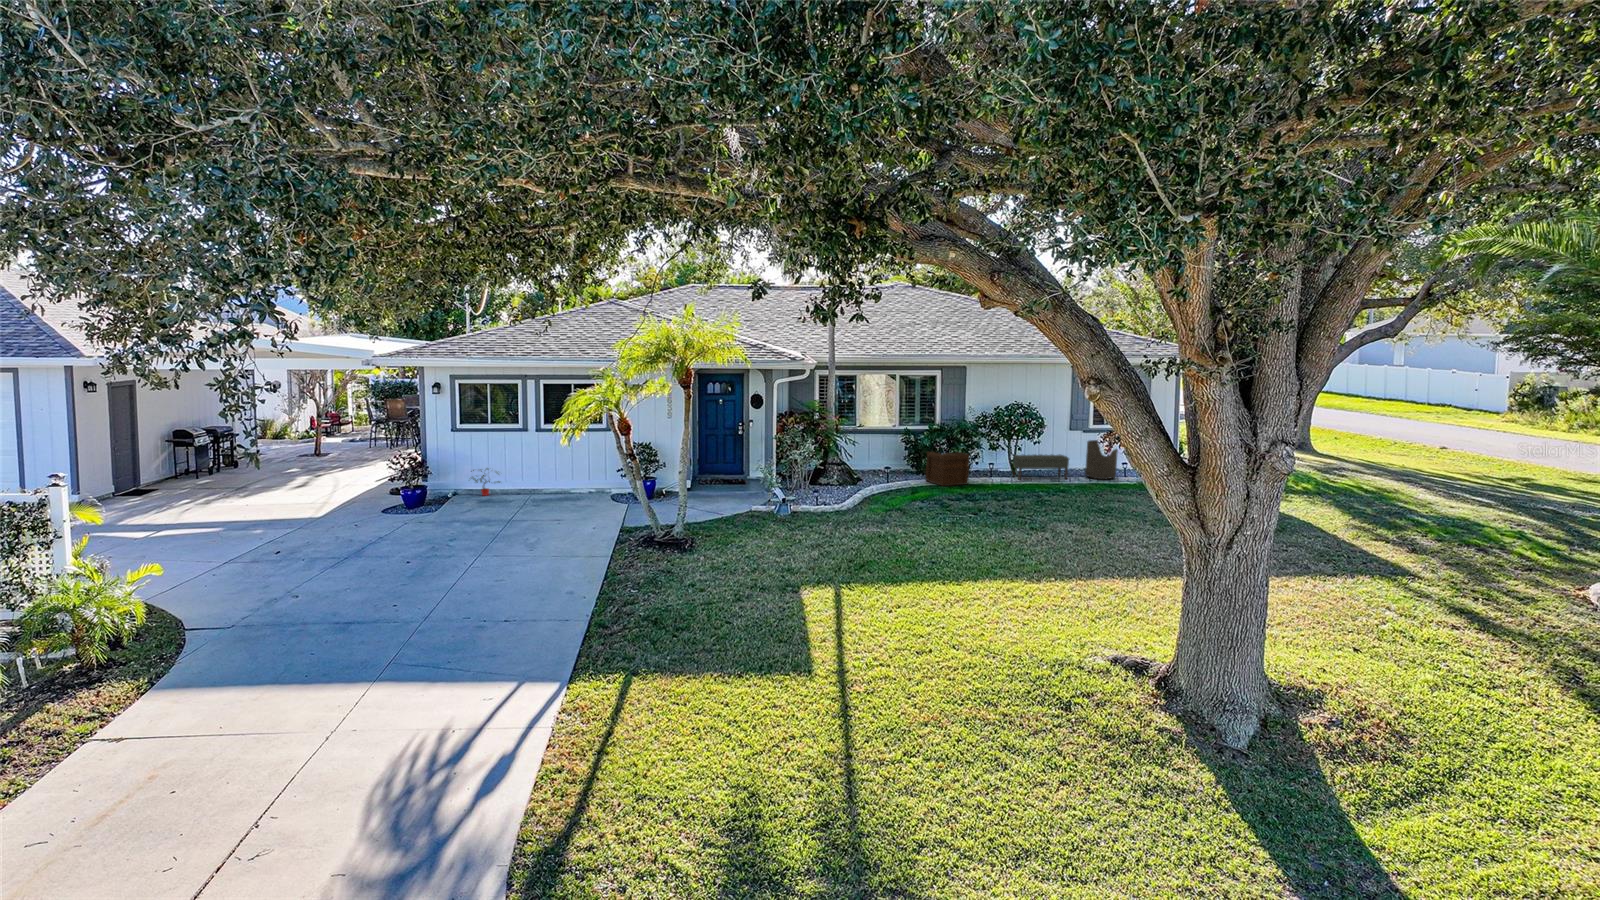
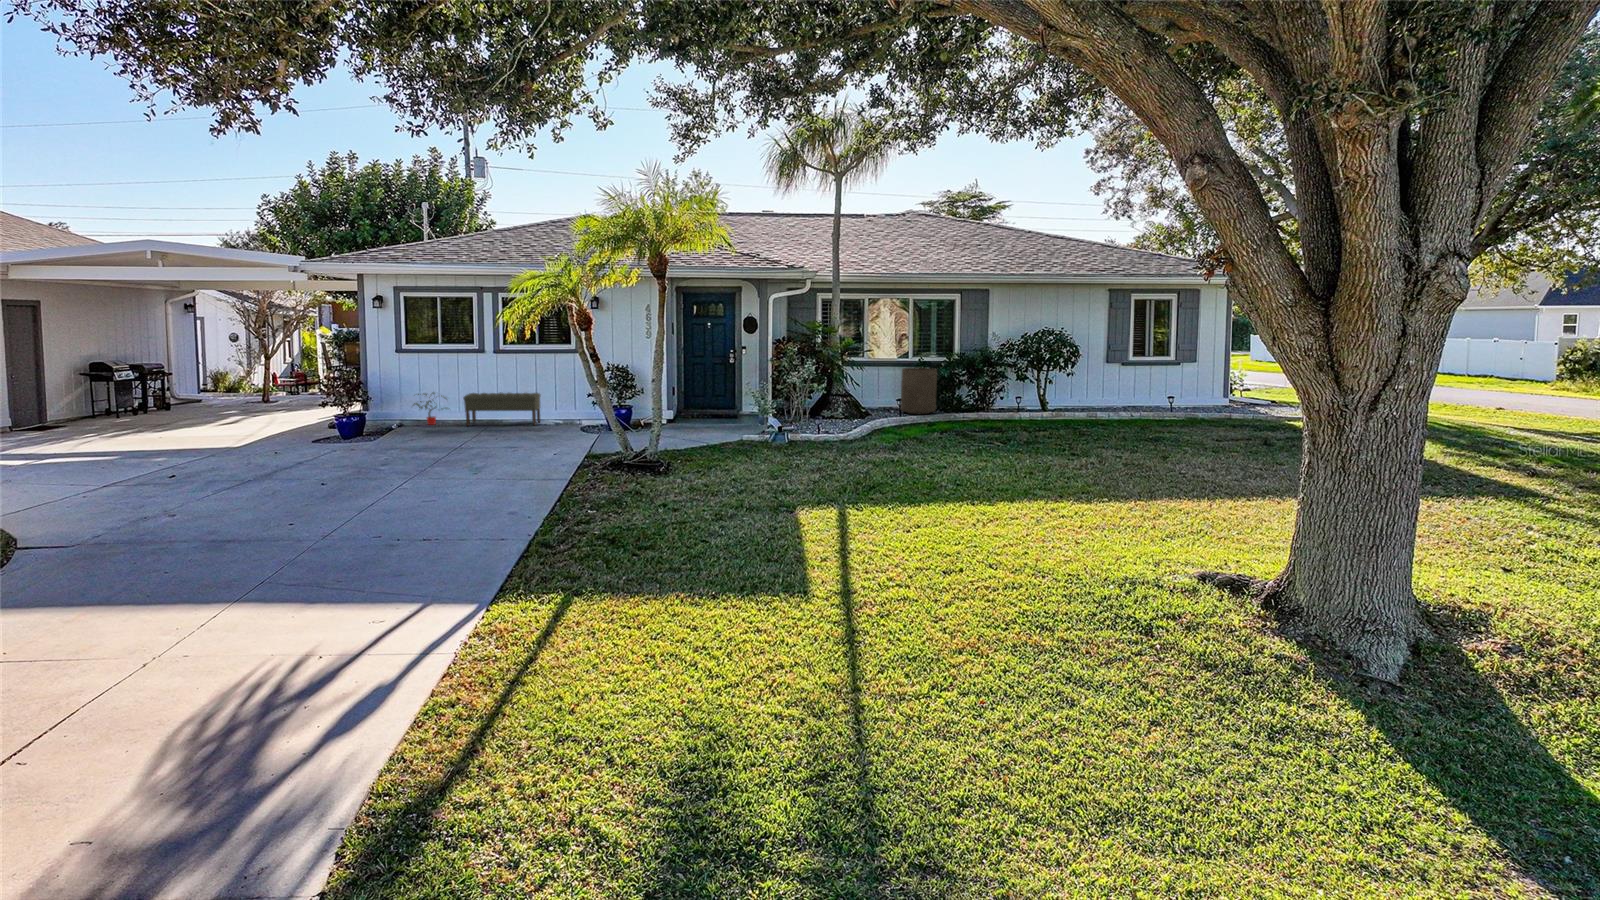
trash can: present [1085,440,1118,480] -> present [901,367,937,414]
wooden crate: present [926,452,969,486] -> none [947,377,998,417]
bench: present [1013,454,1069,479] -> present [463,393,541,426]

